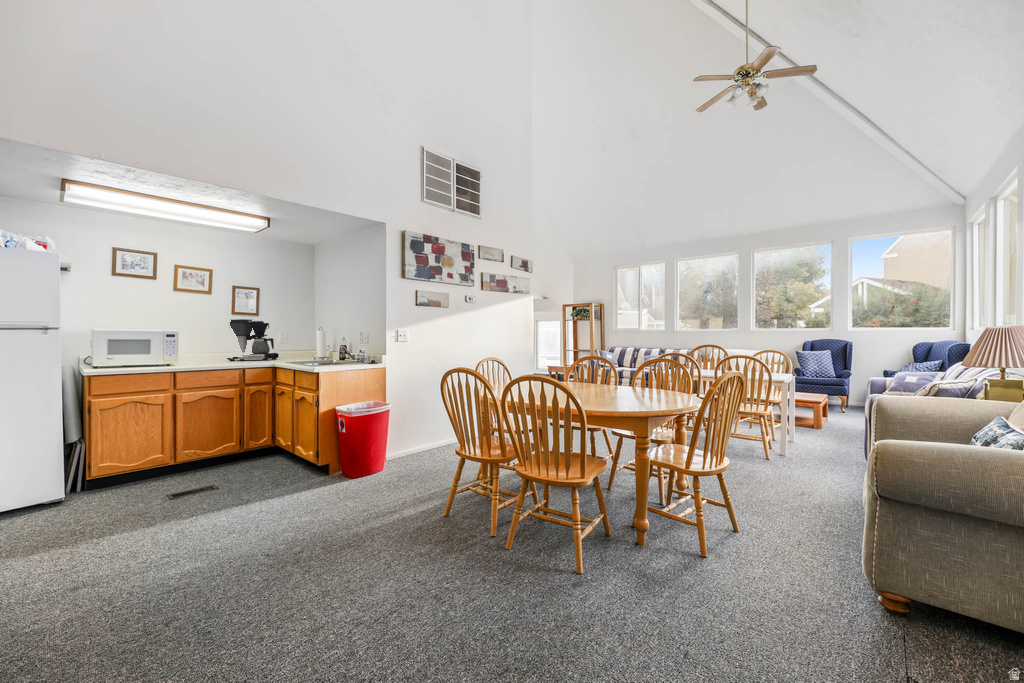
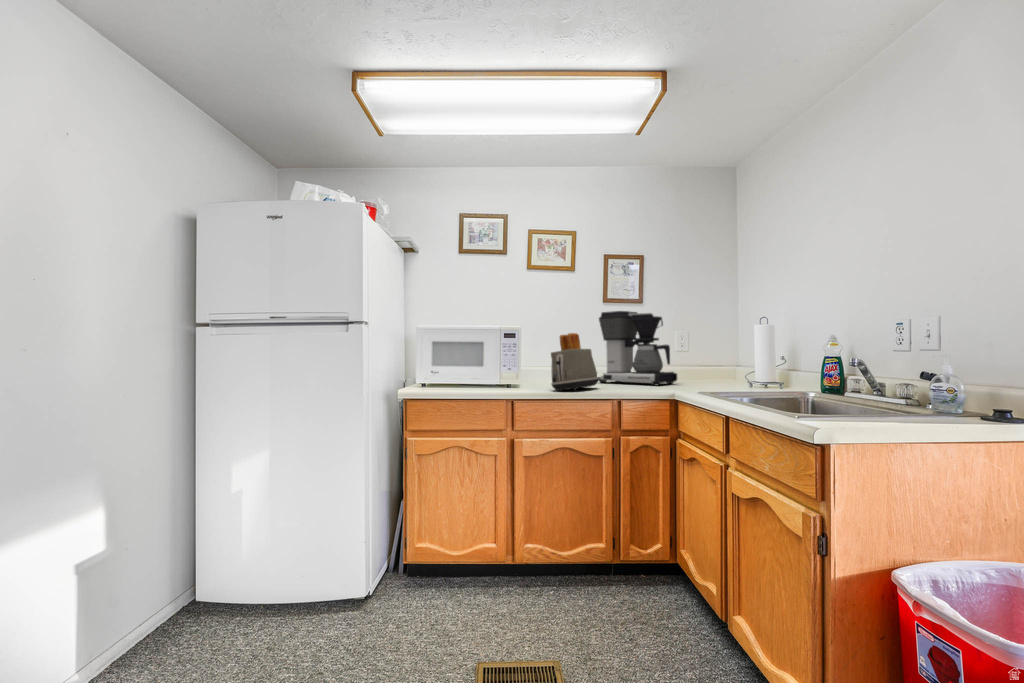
toaster: none [198,333,230,365] -> present [551,333,599,391]

